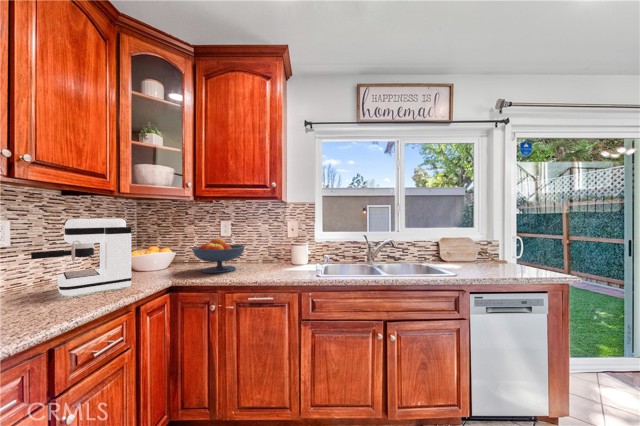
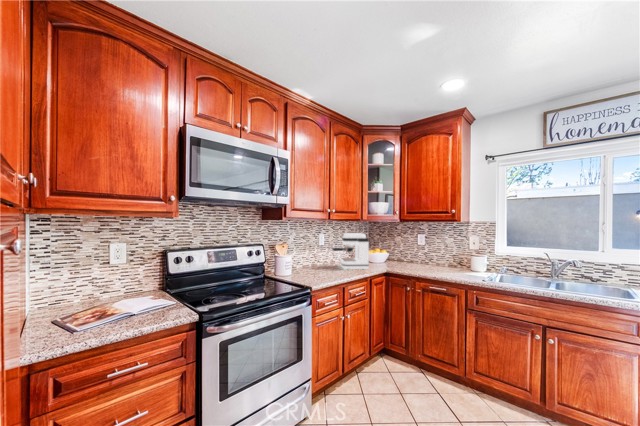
fruit bowl: present [192,238,245,273] -> none [399,246,433,269]

